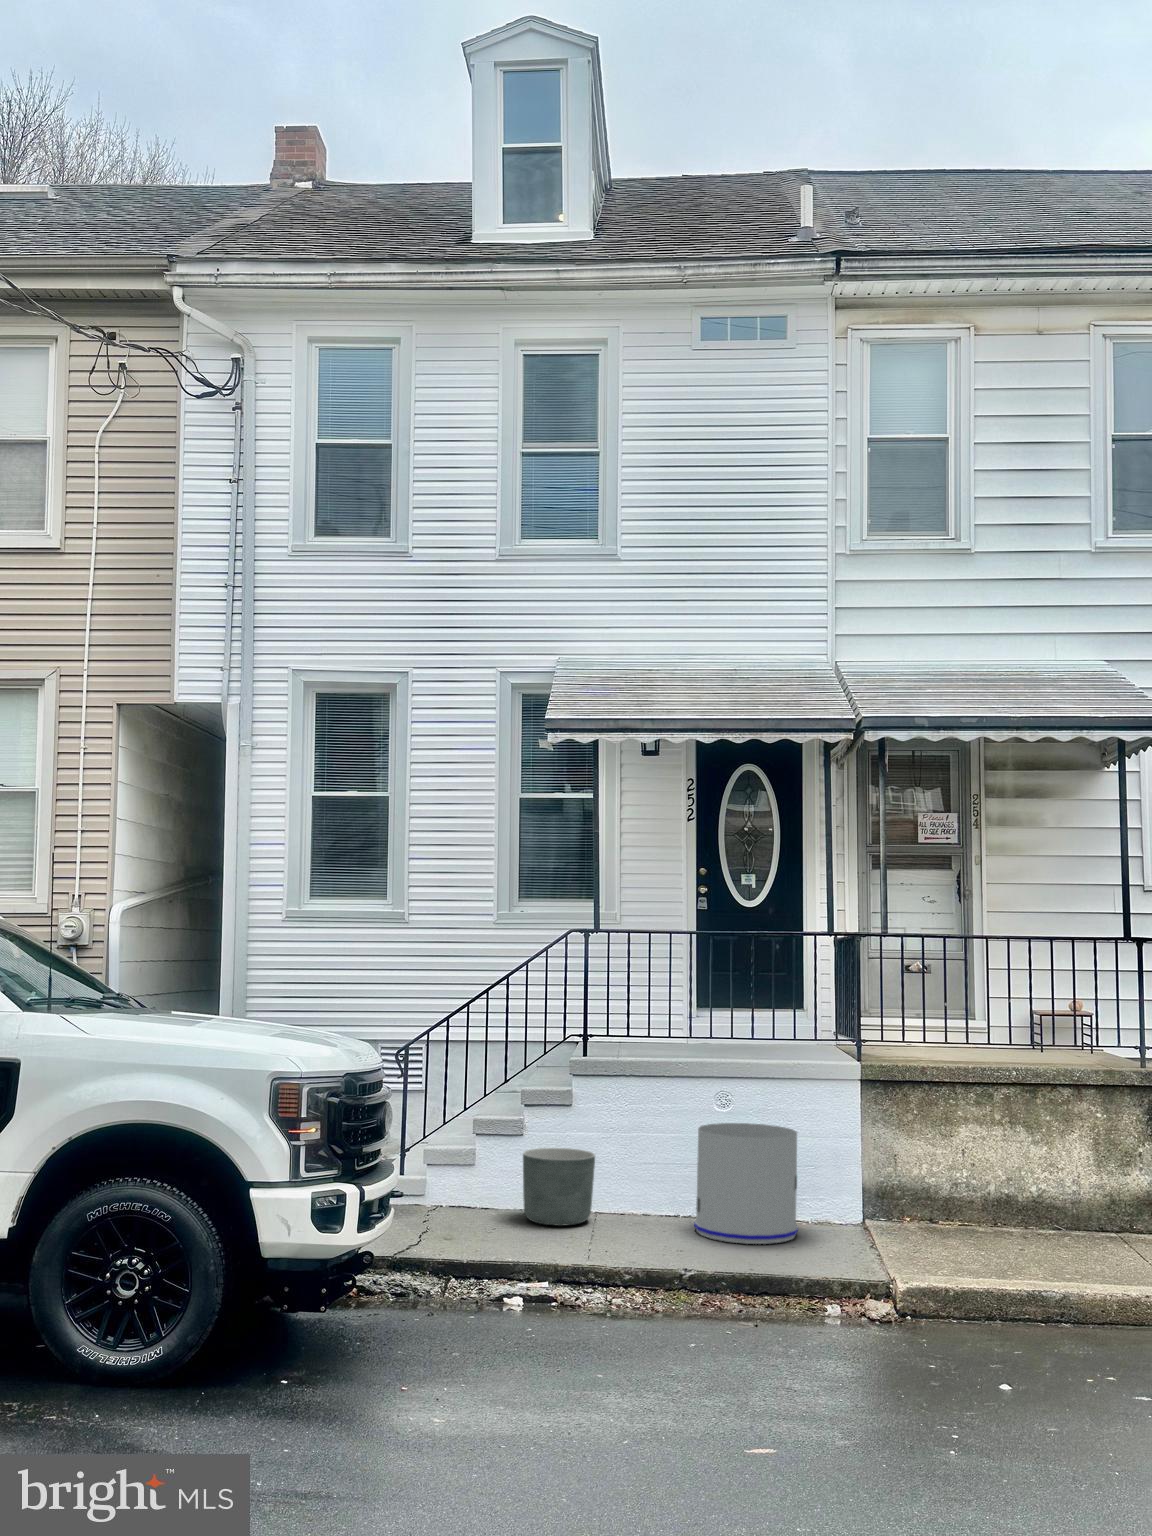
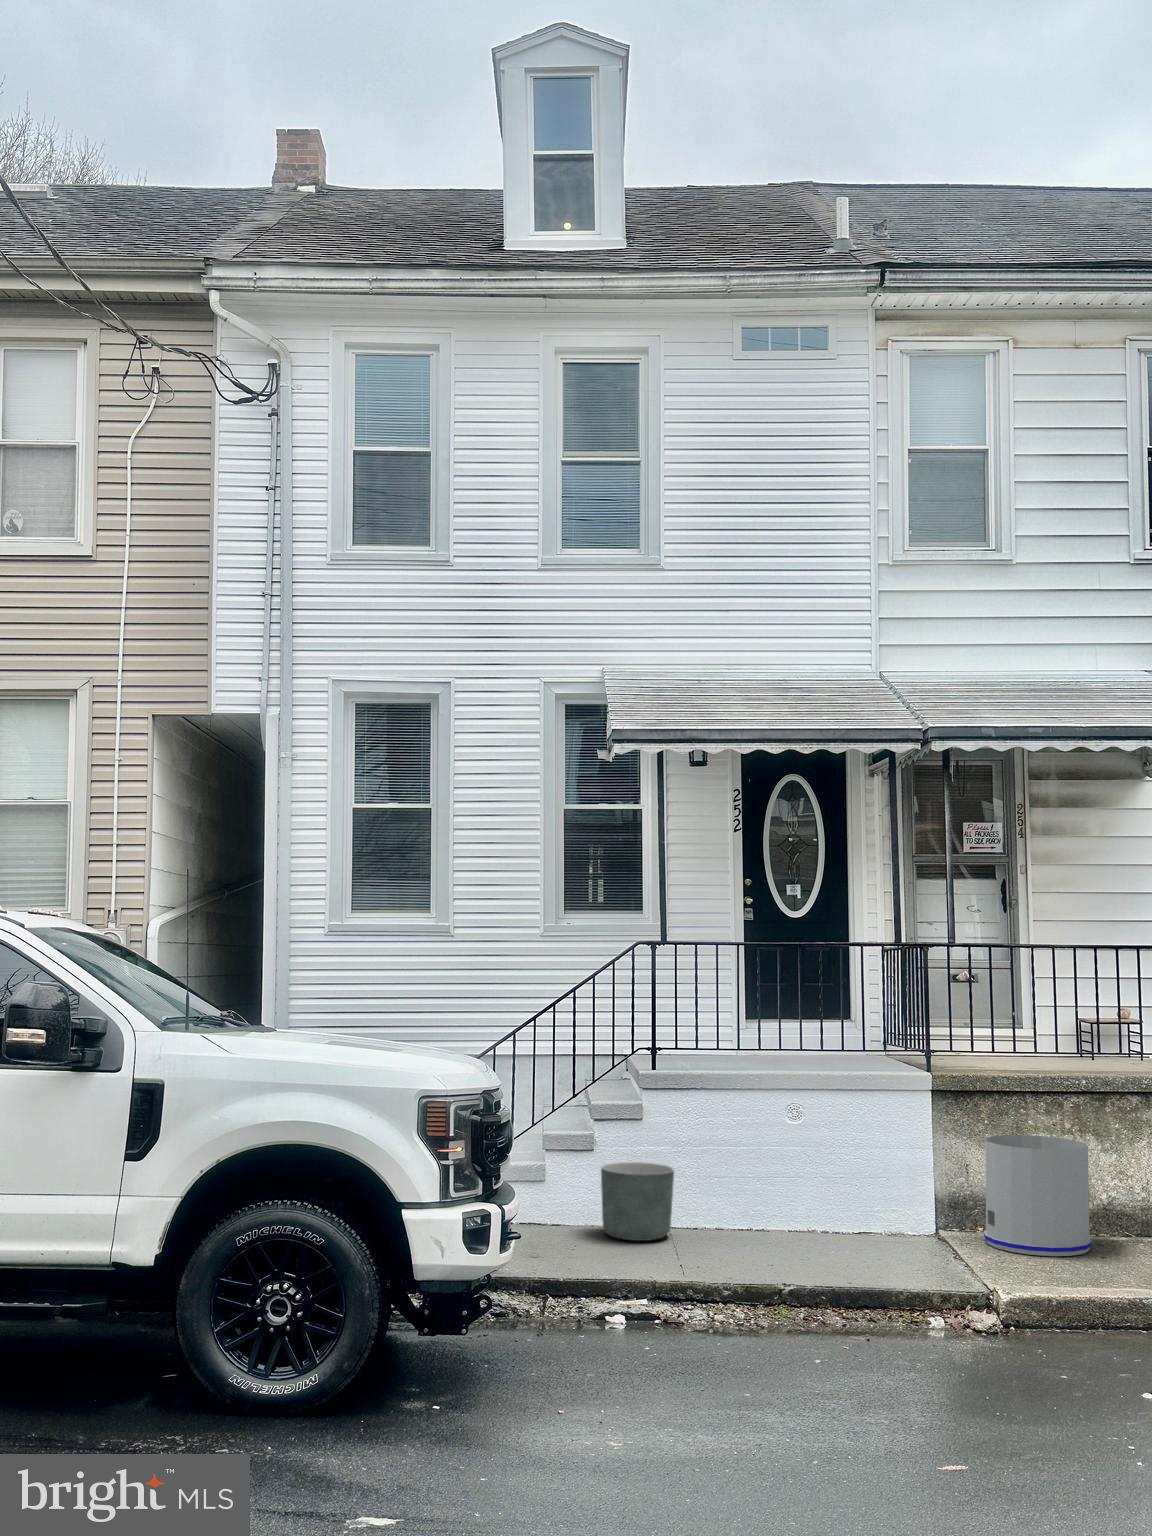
trash can: present [694,1123,798,1244] -> present [984,1135,1092,1256]

